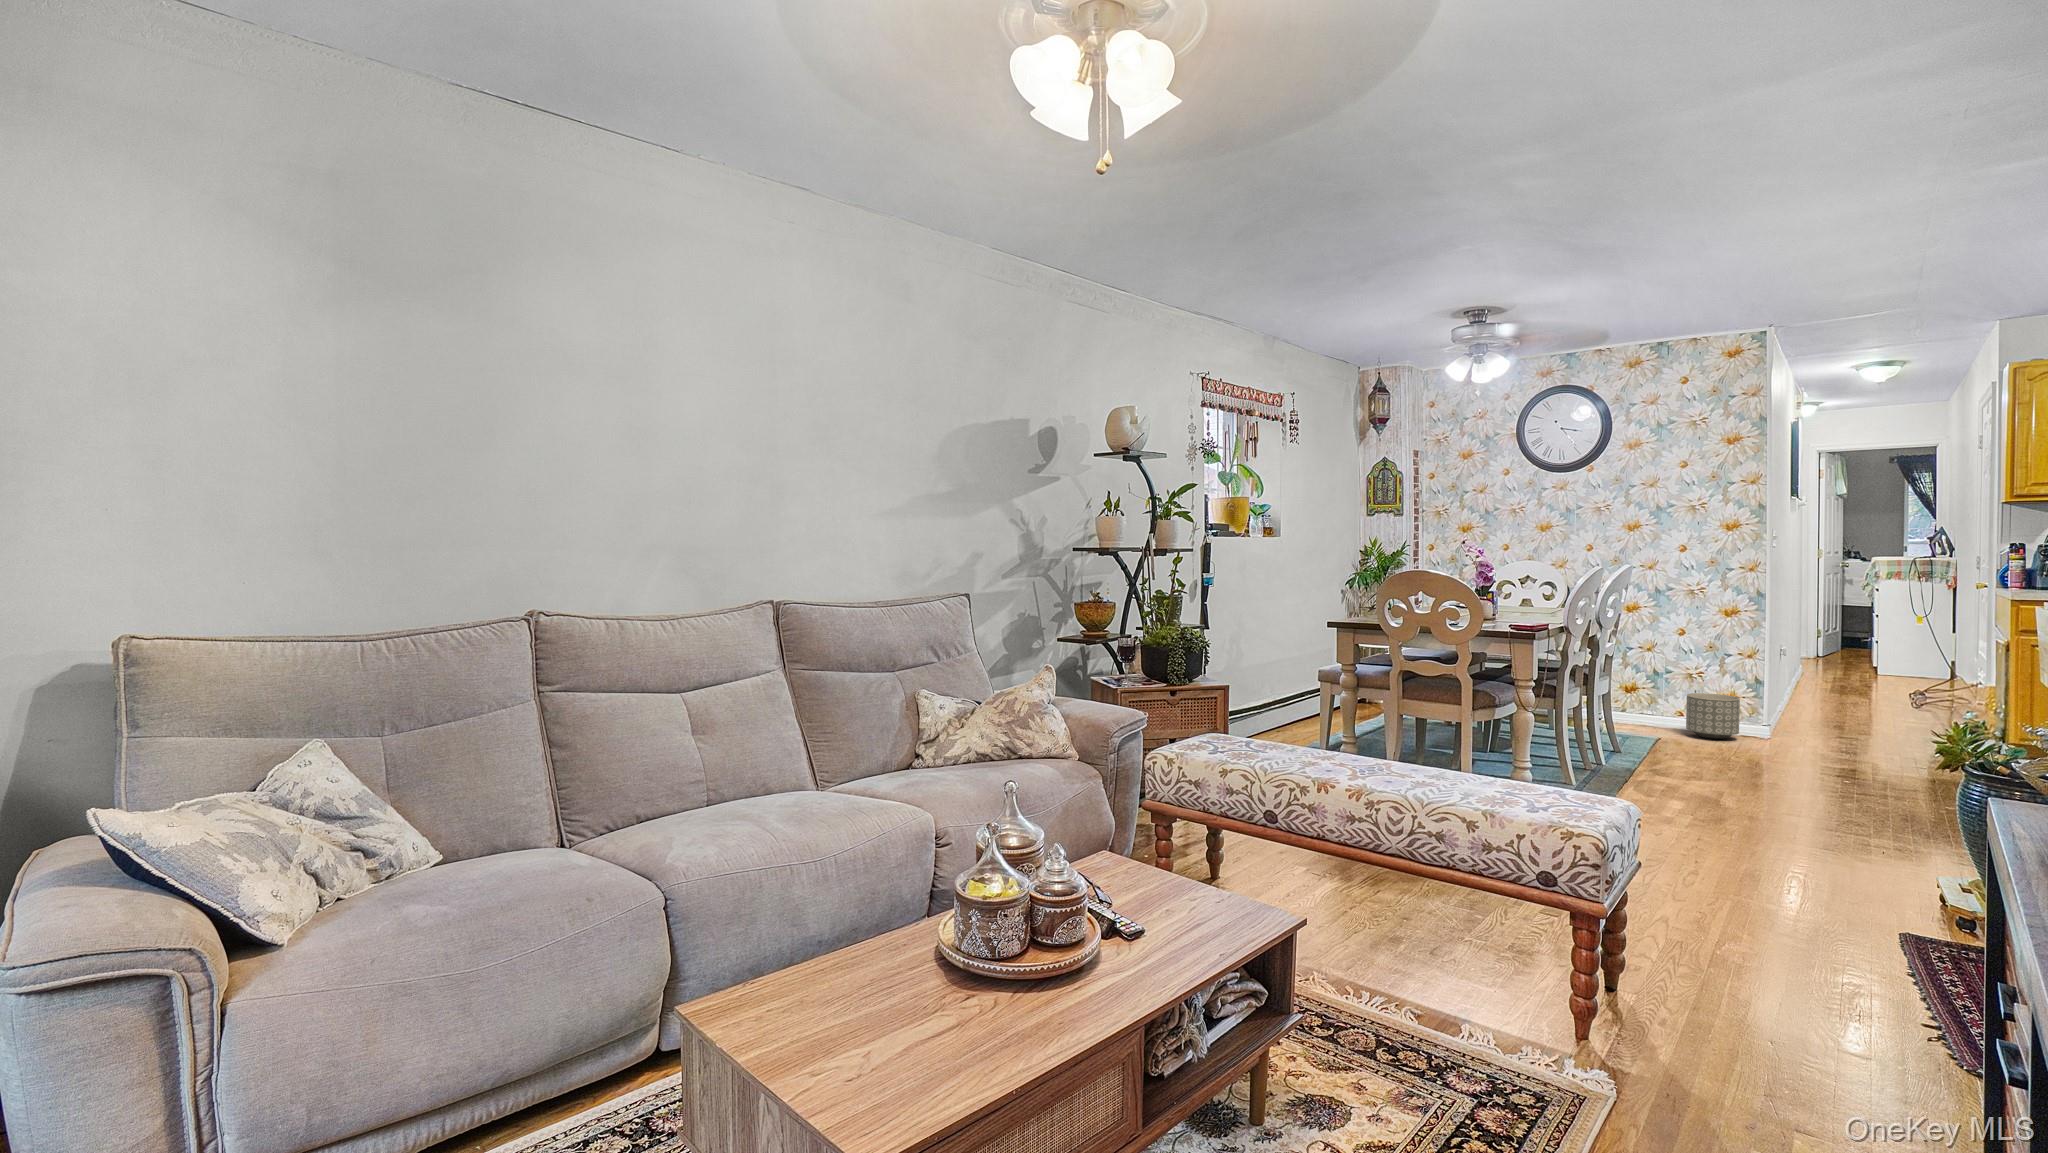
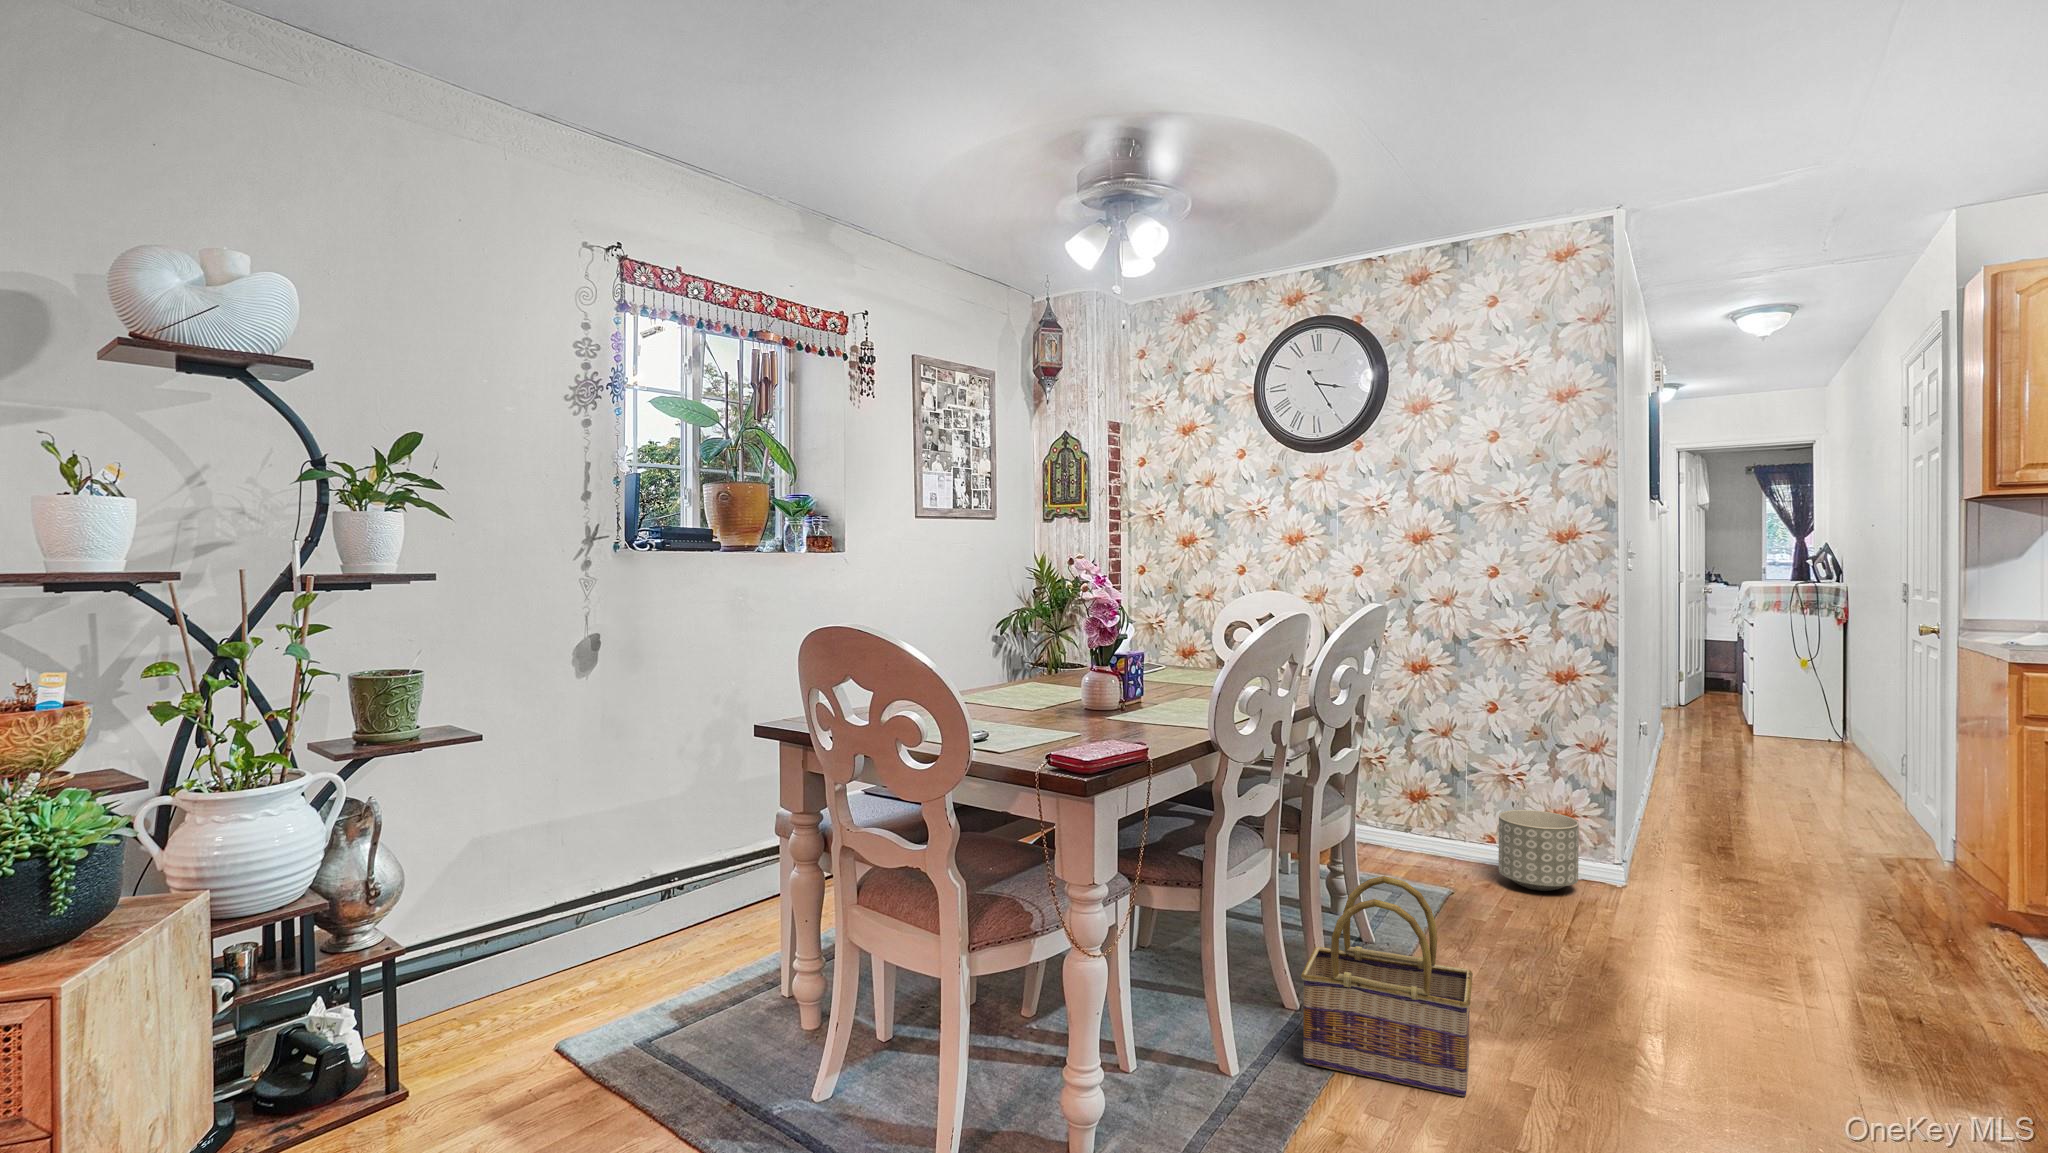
basket: none [1597,698,1689,796] -> present [1301,876,1473,1096]

